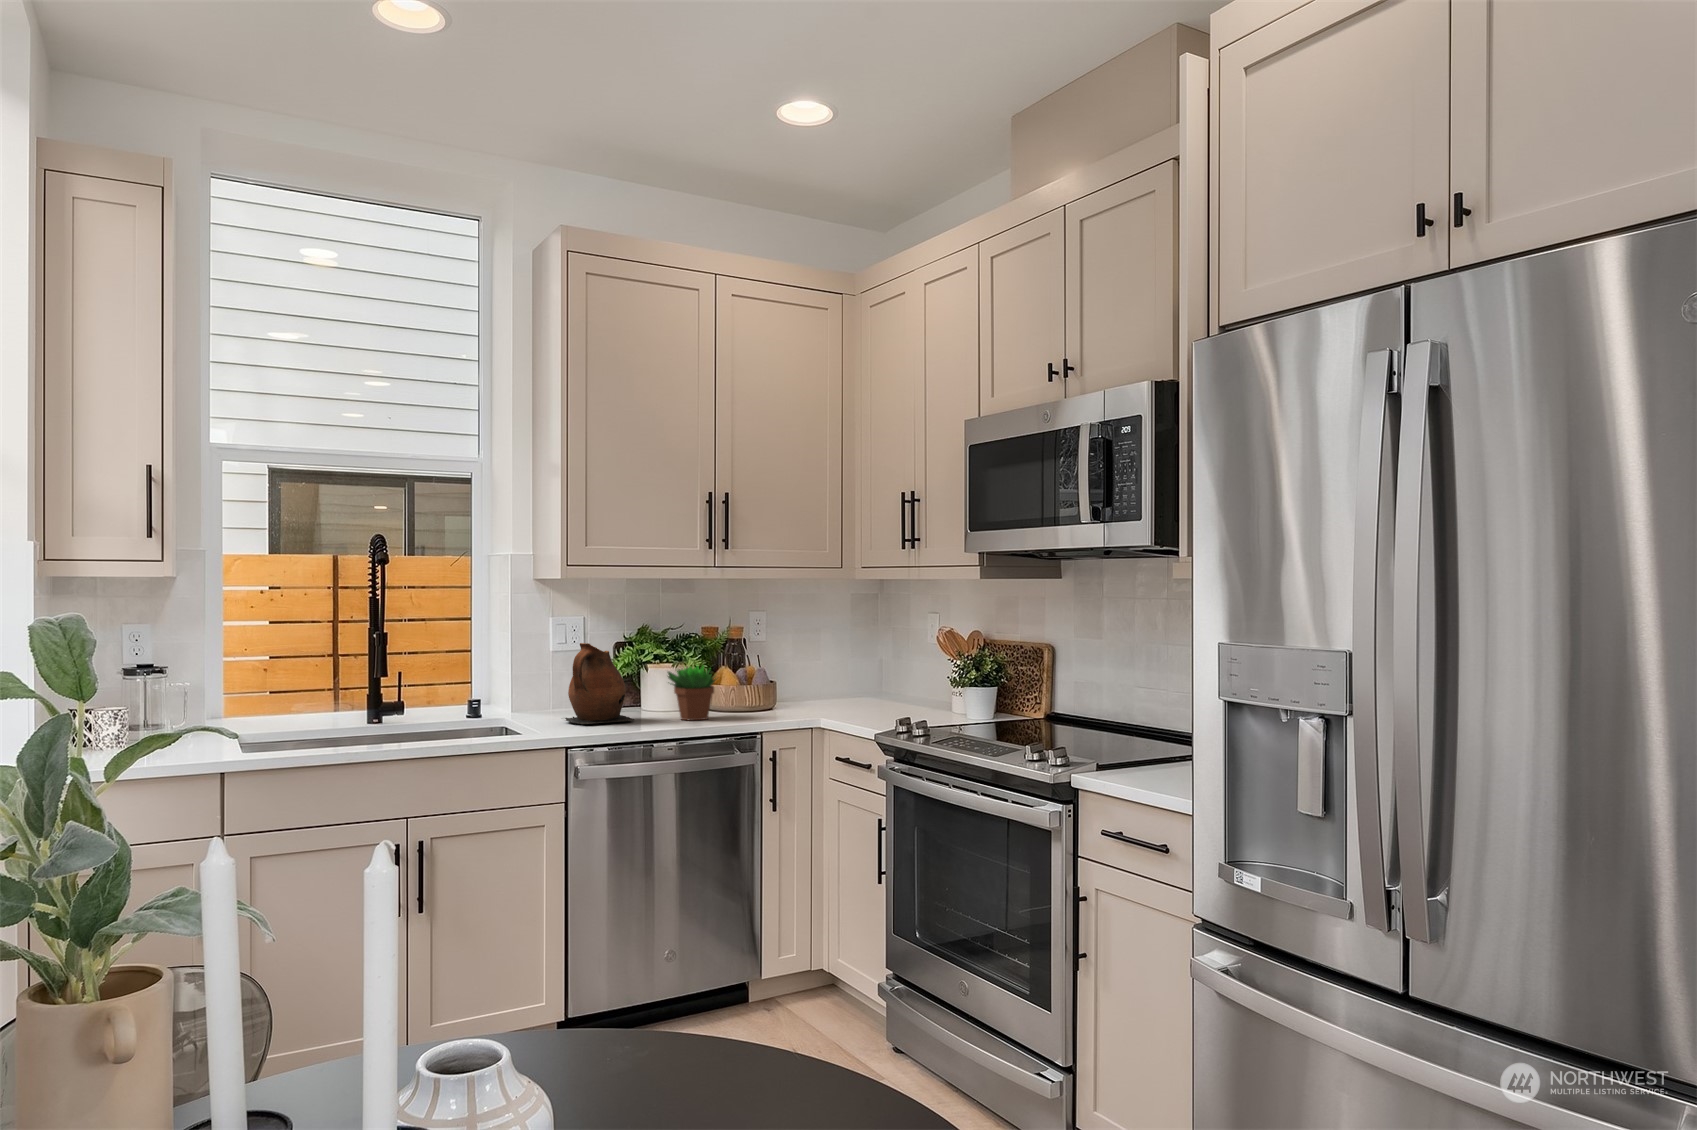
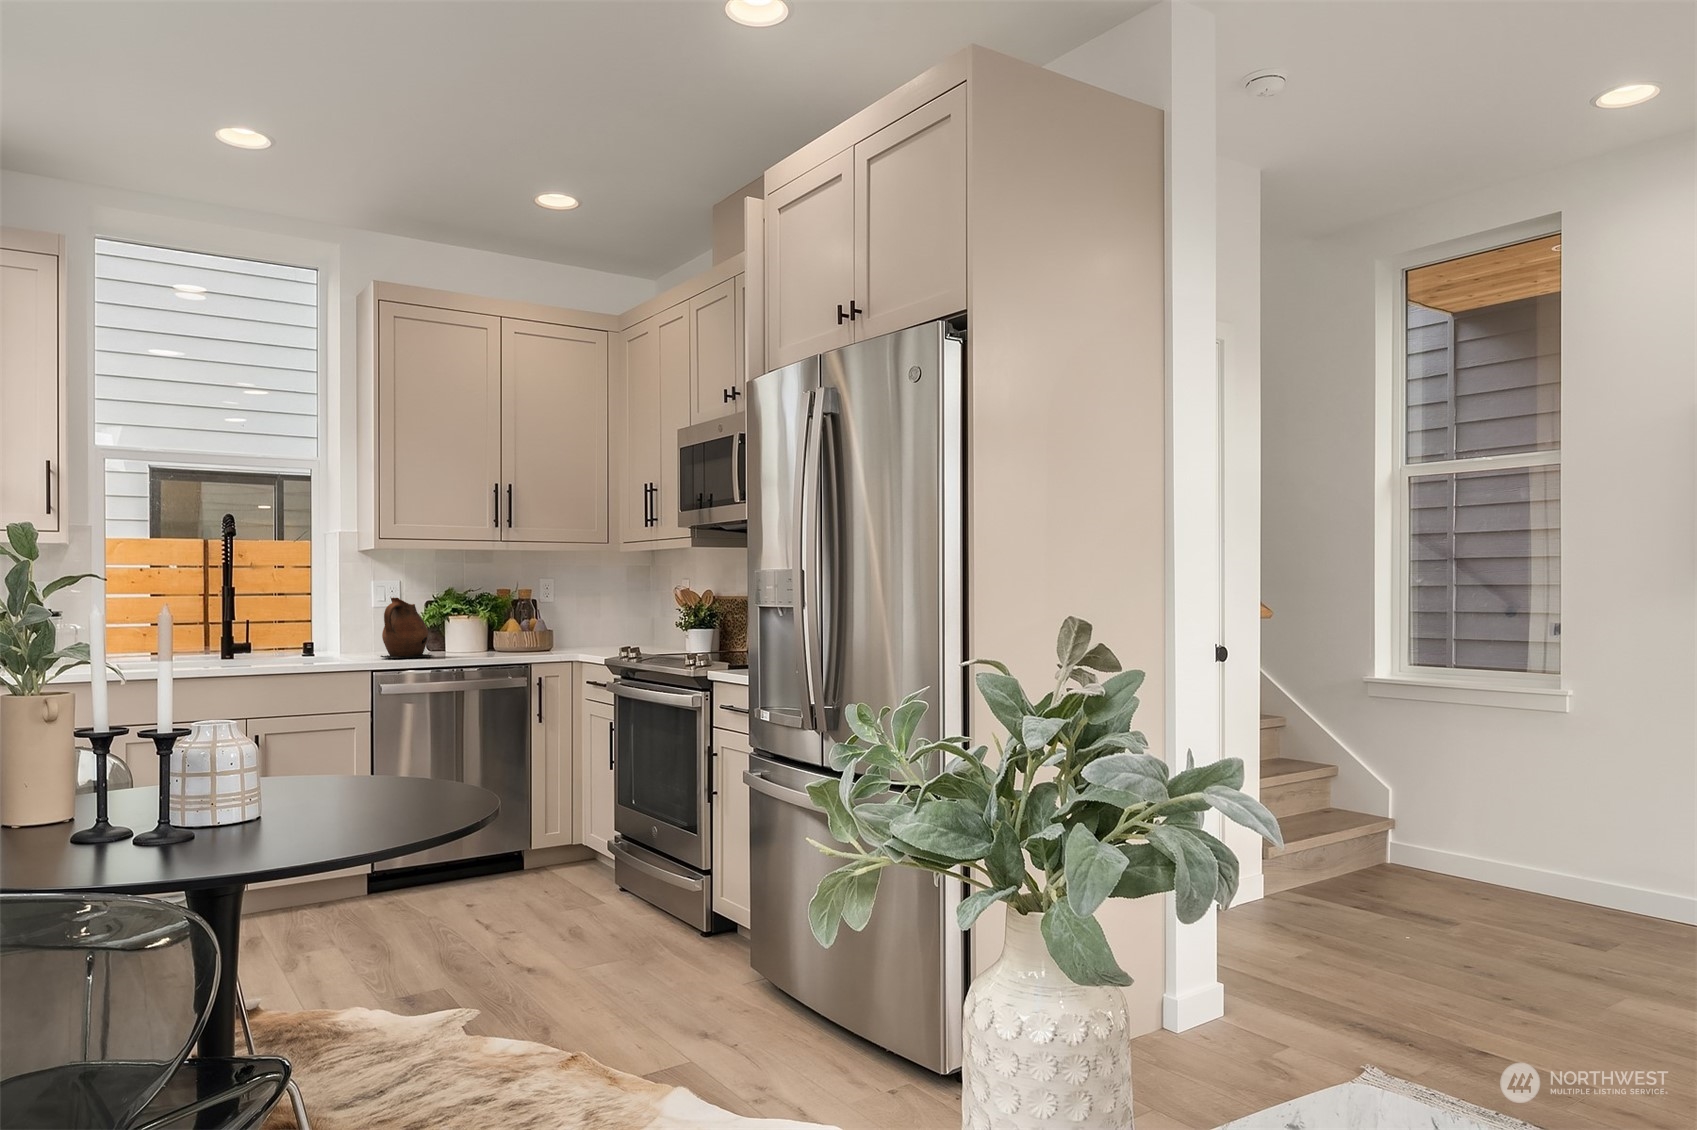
succulent plant: present [668,666,718,720] -> none [459,614,502,656]

